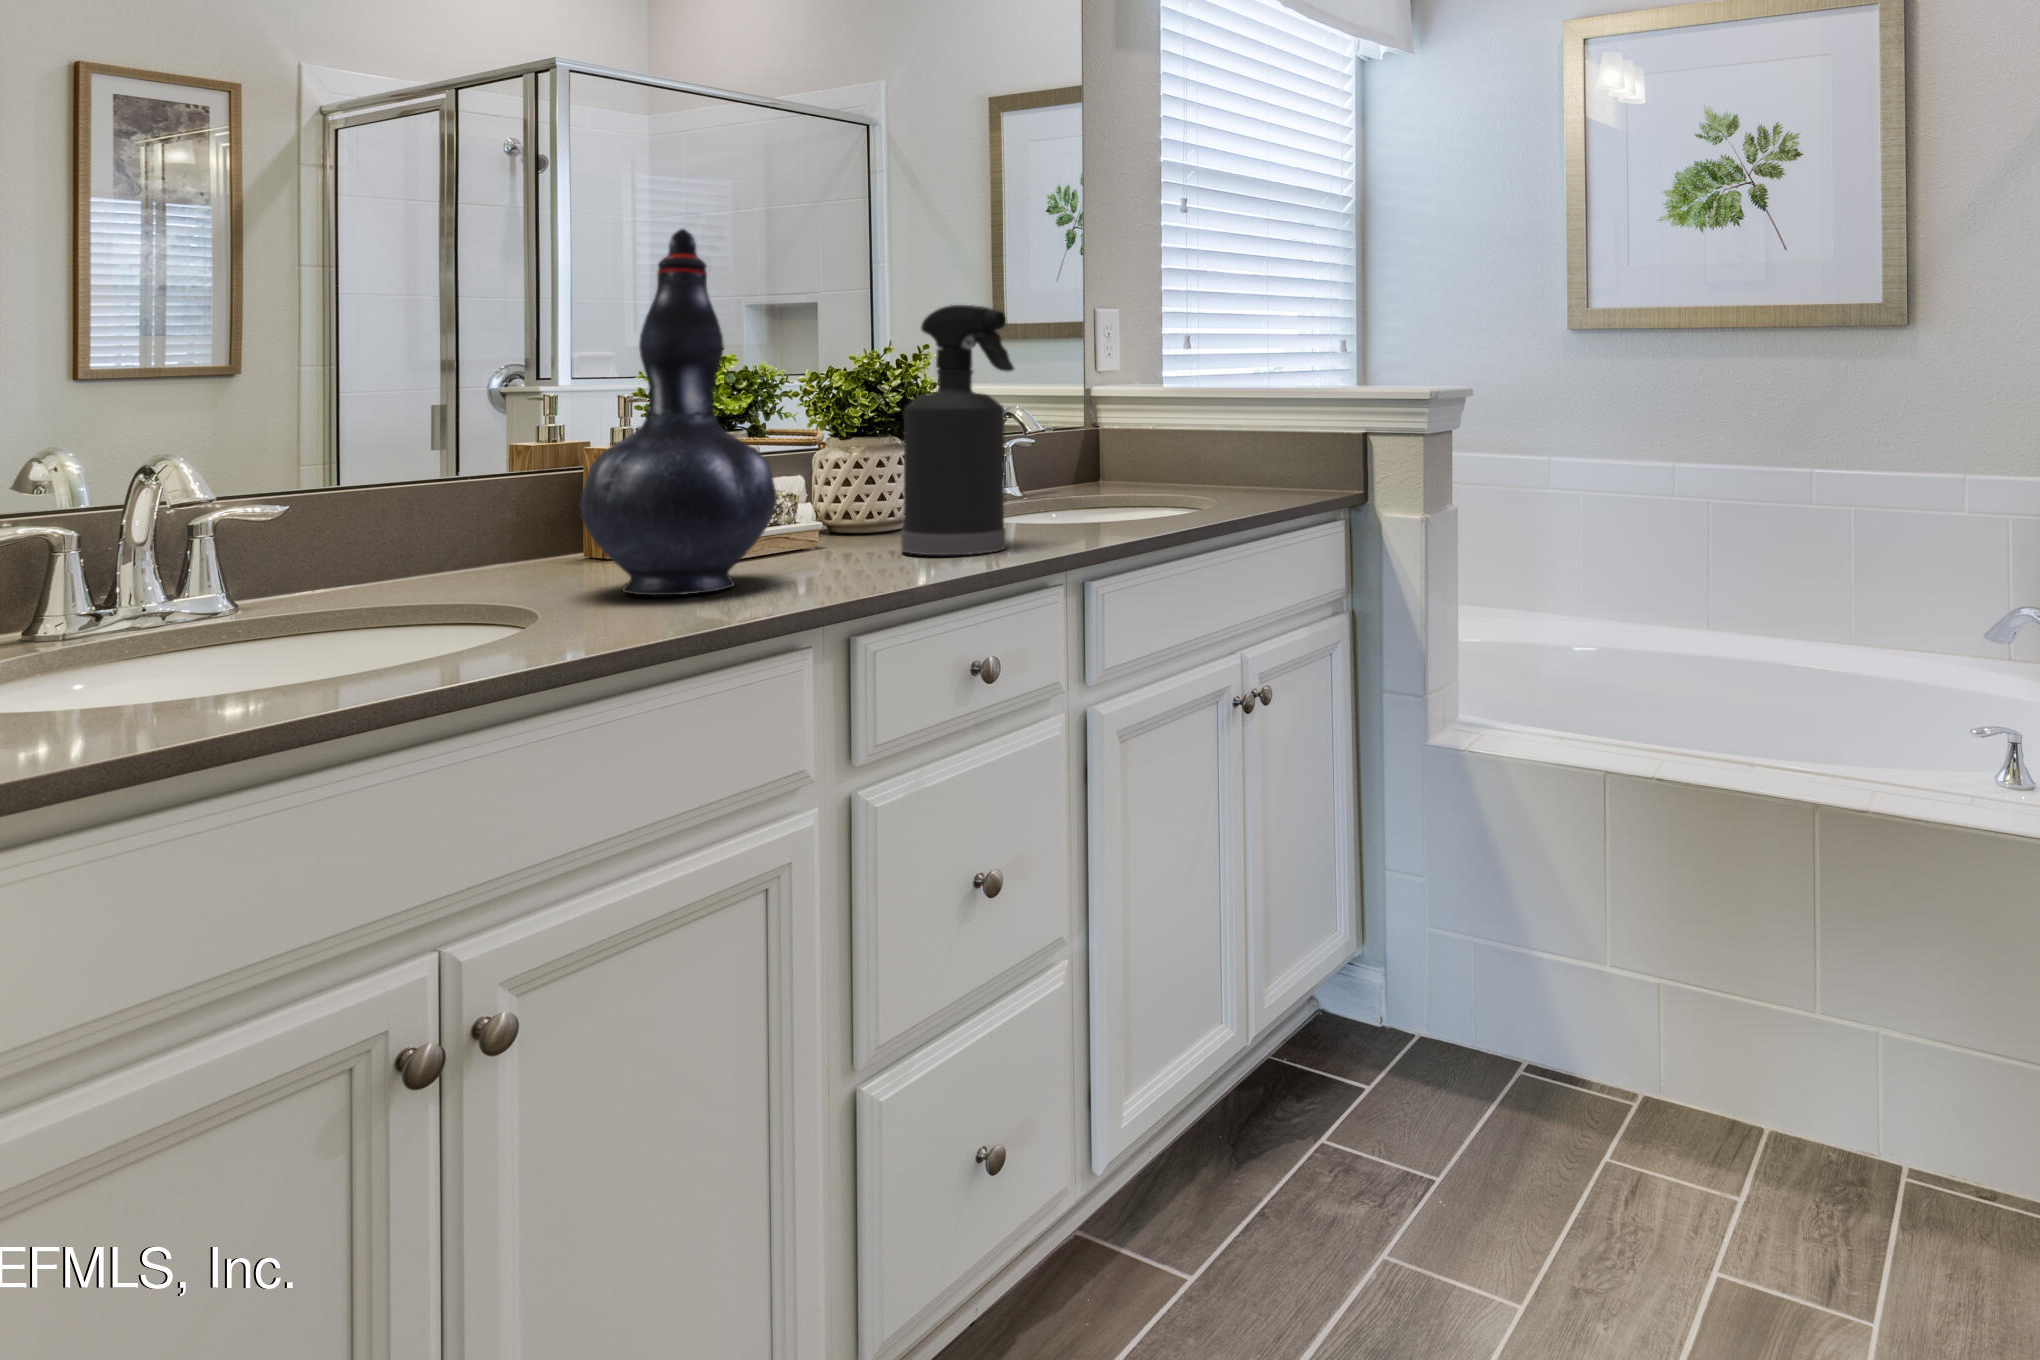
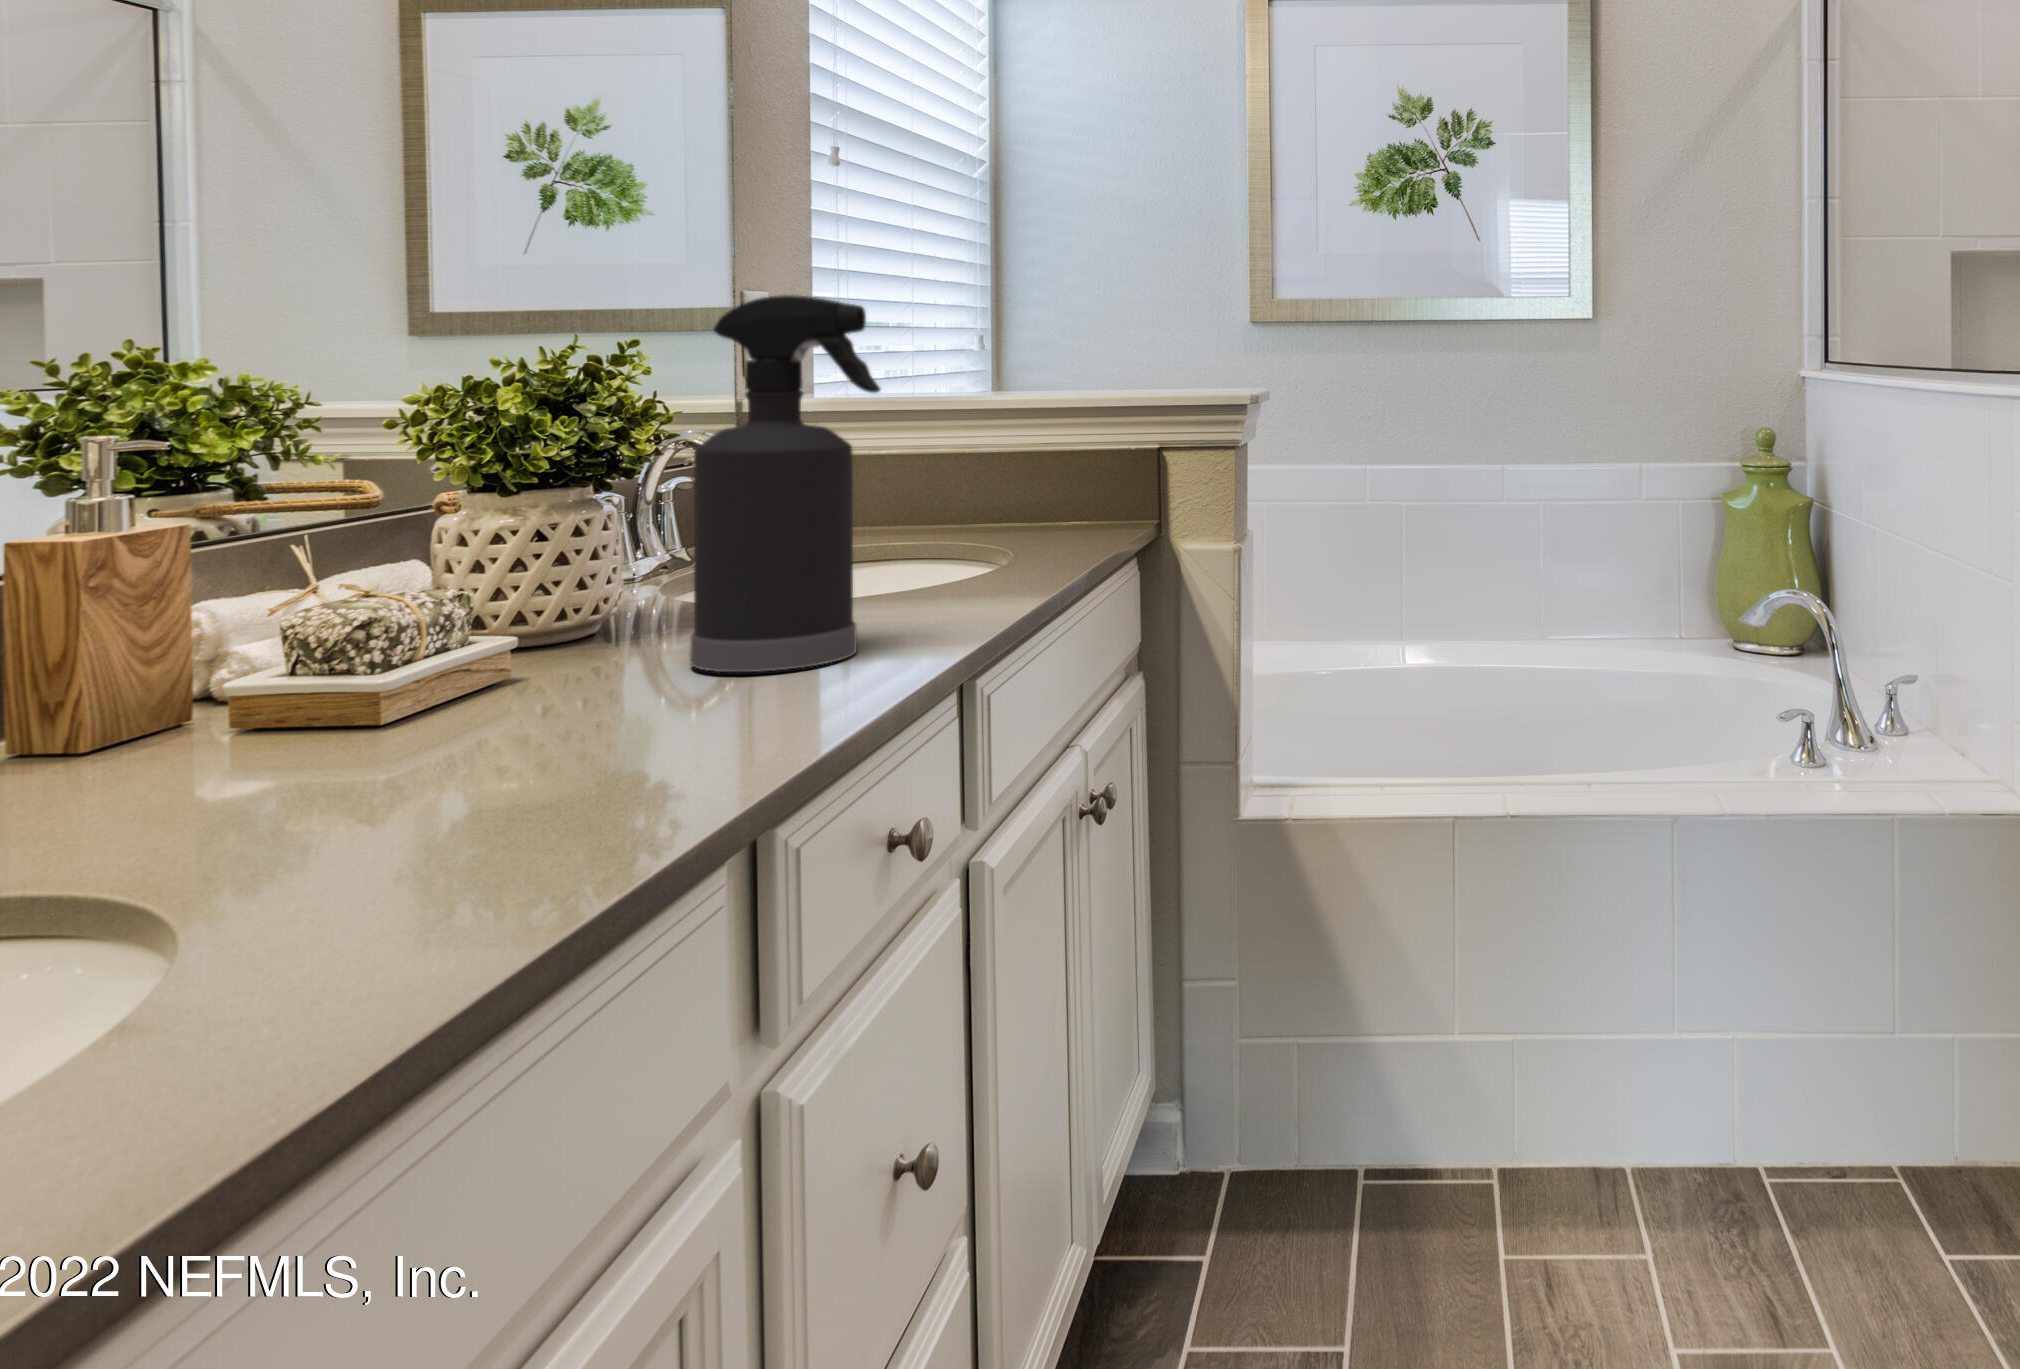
decorative vase: present [580,229,777,595] -> none [229,163,609,807]

